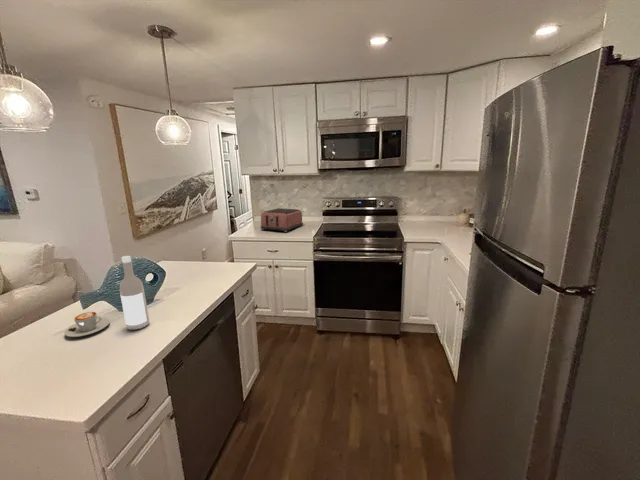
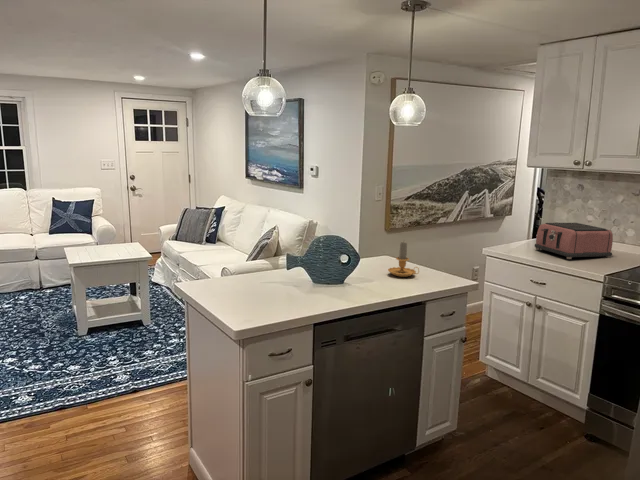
candle: none [189,247,218,278] -> present [388,241,419,277]
wine bottle: present [120,256,149,330] -> none [300,223,321,295]
coffee cup: present [64,312,110,337] -> none [261,269,295,287]

